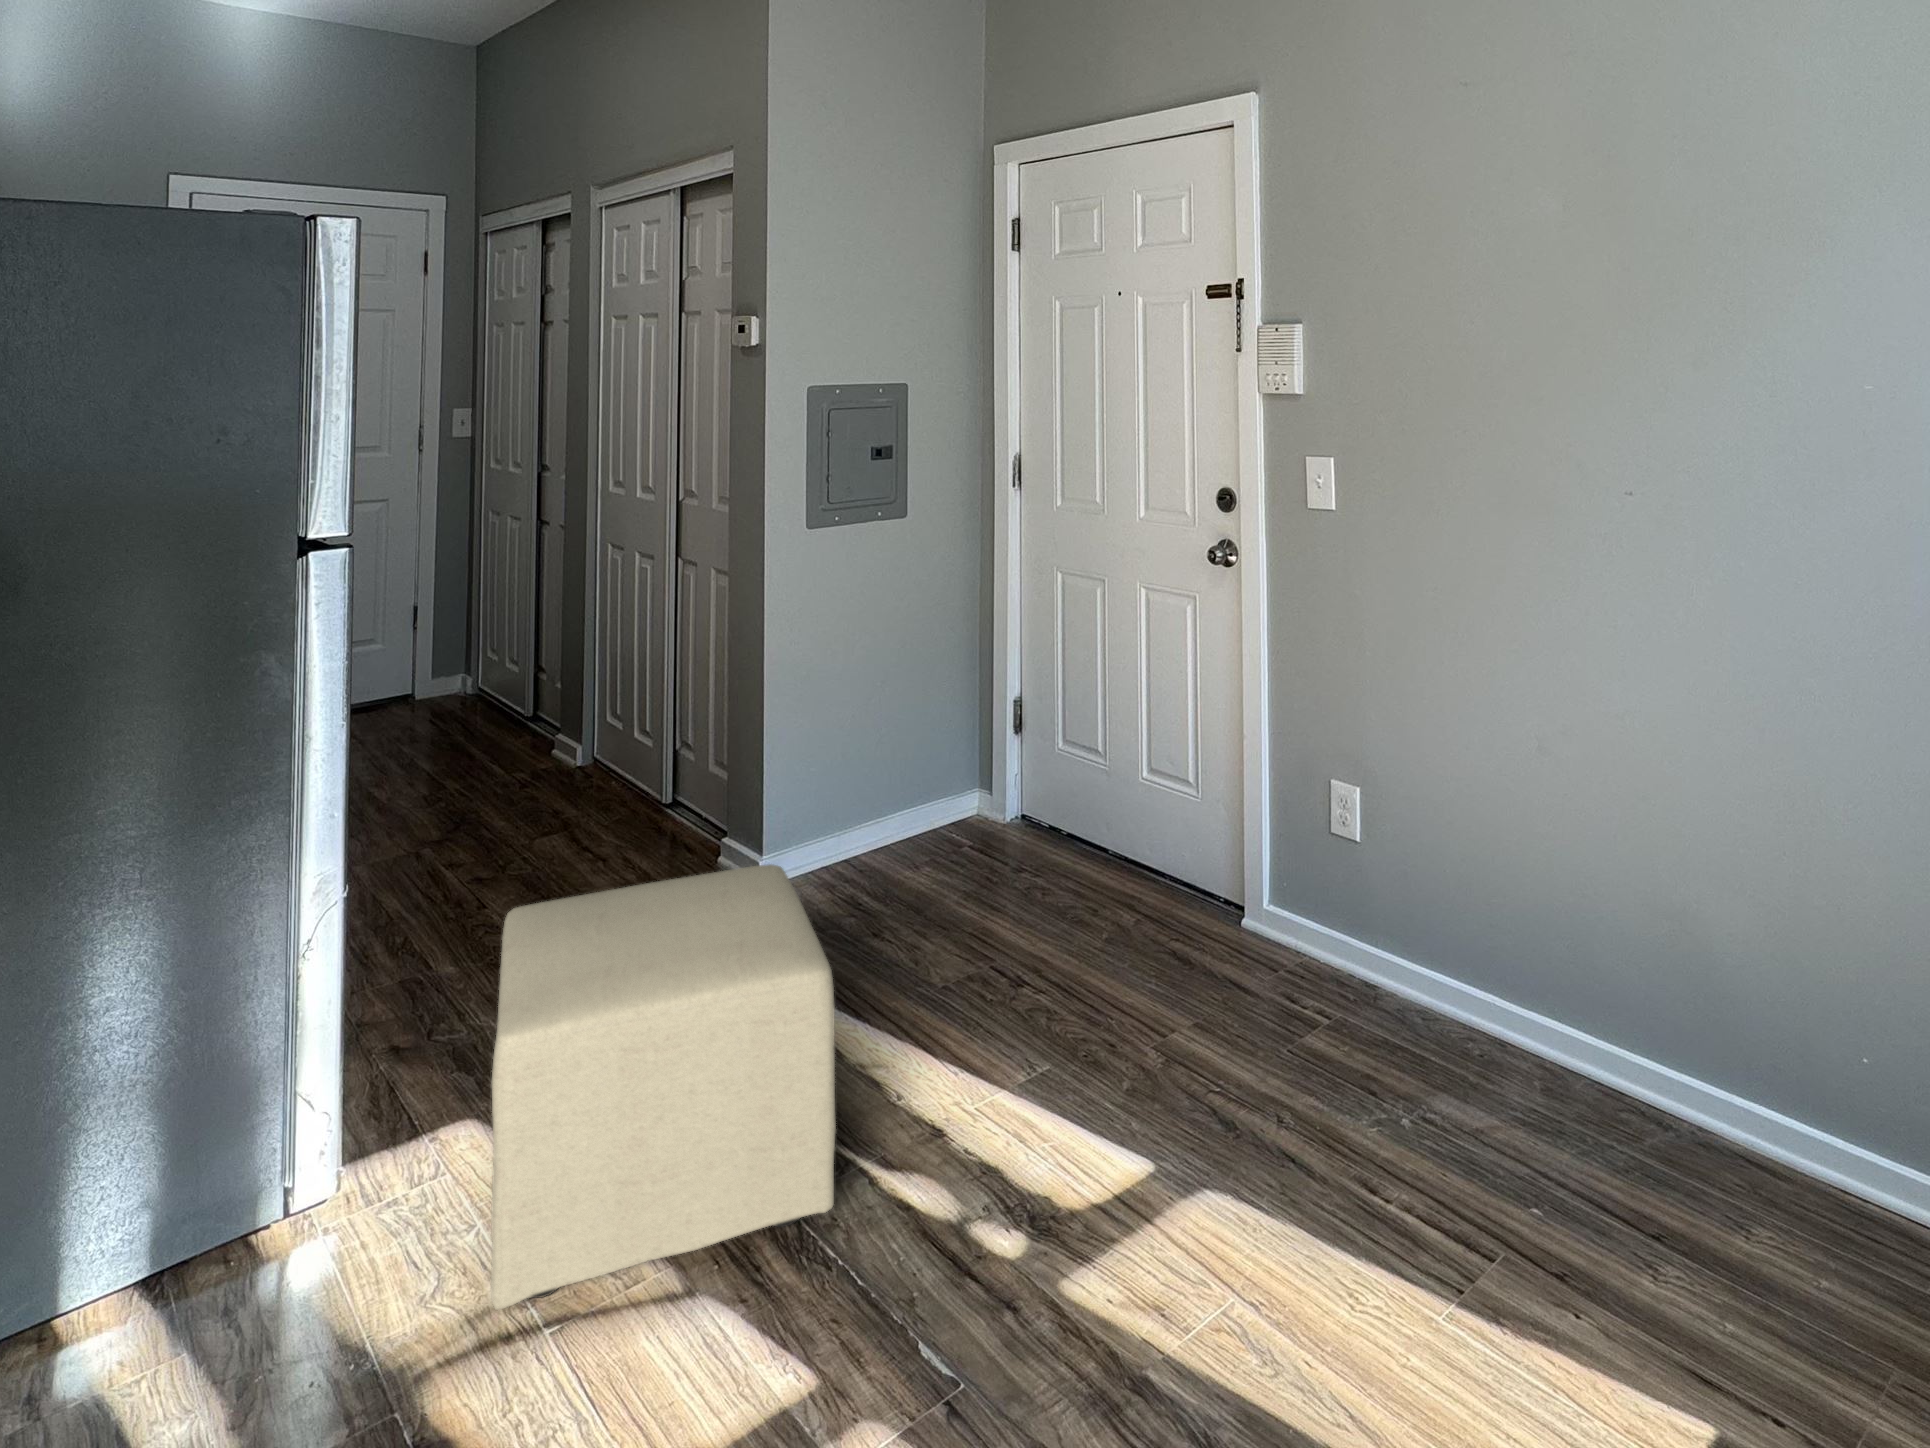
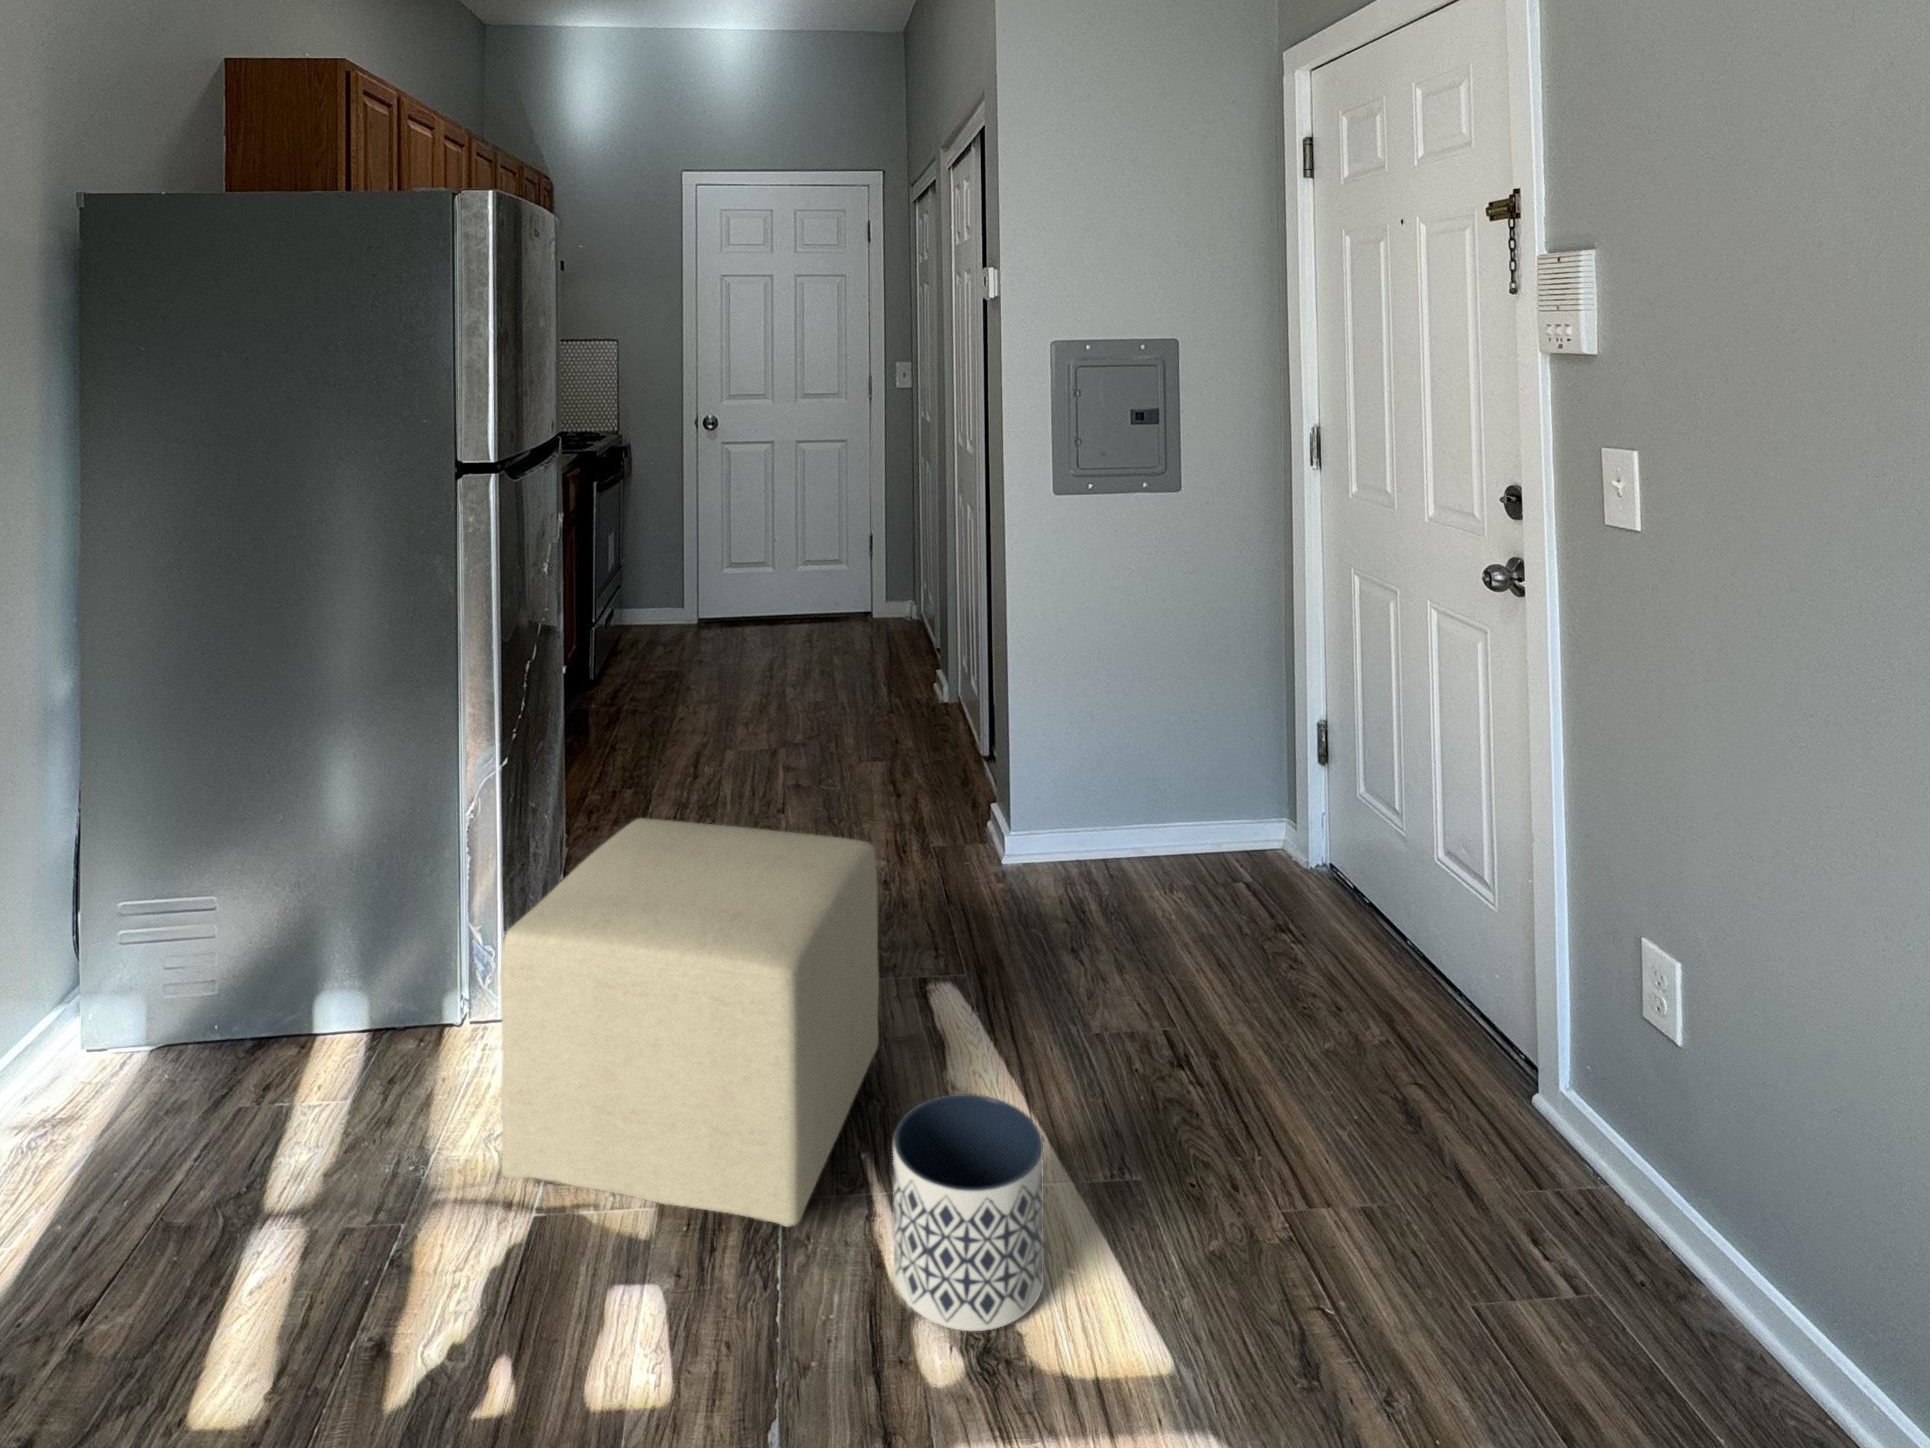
planter: none [917,1030,1045,1222] -> present [893,1094,1044,1331]

